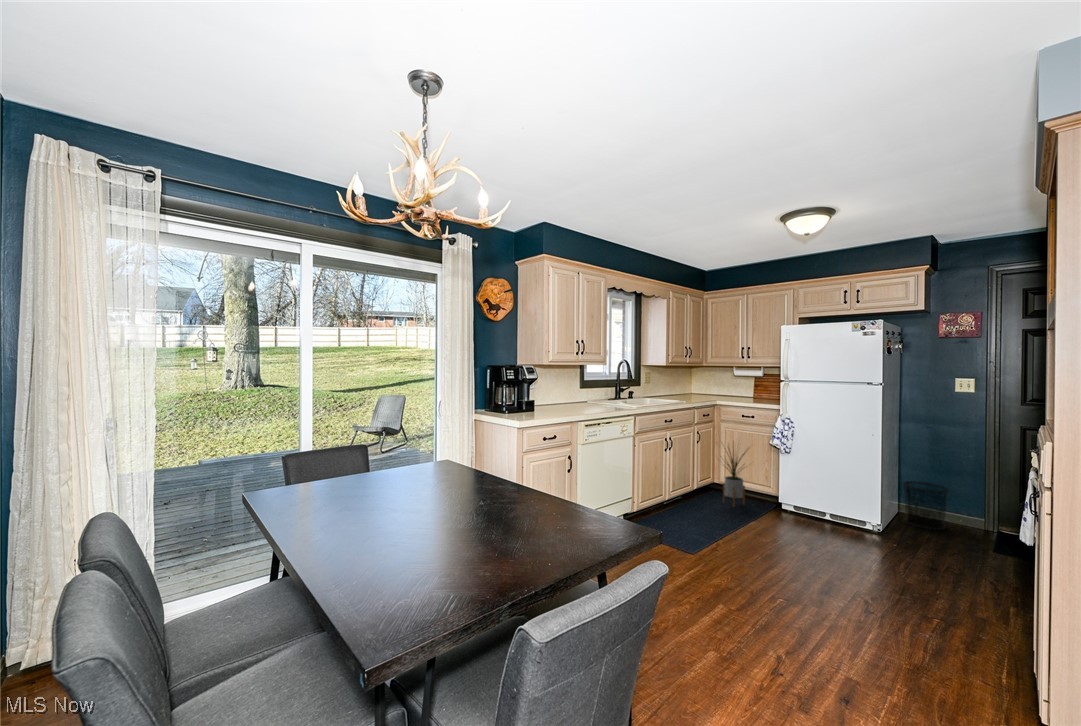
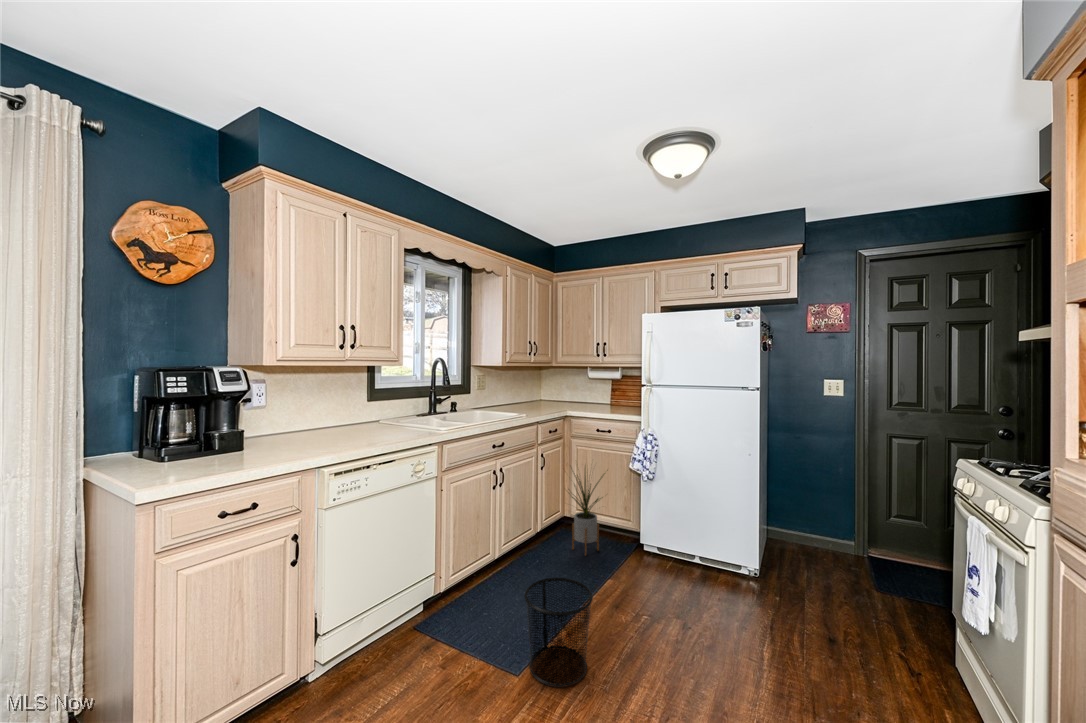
waste bin: present [903,481,949,530] -> present [524,578,593,687]

